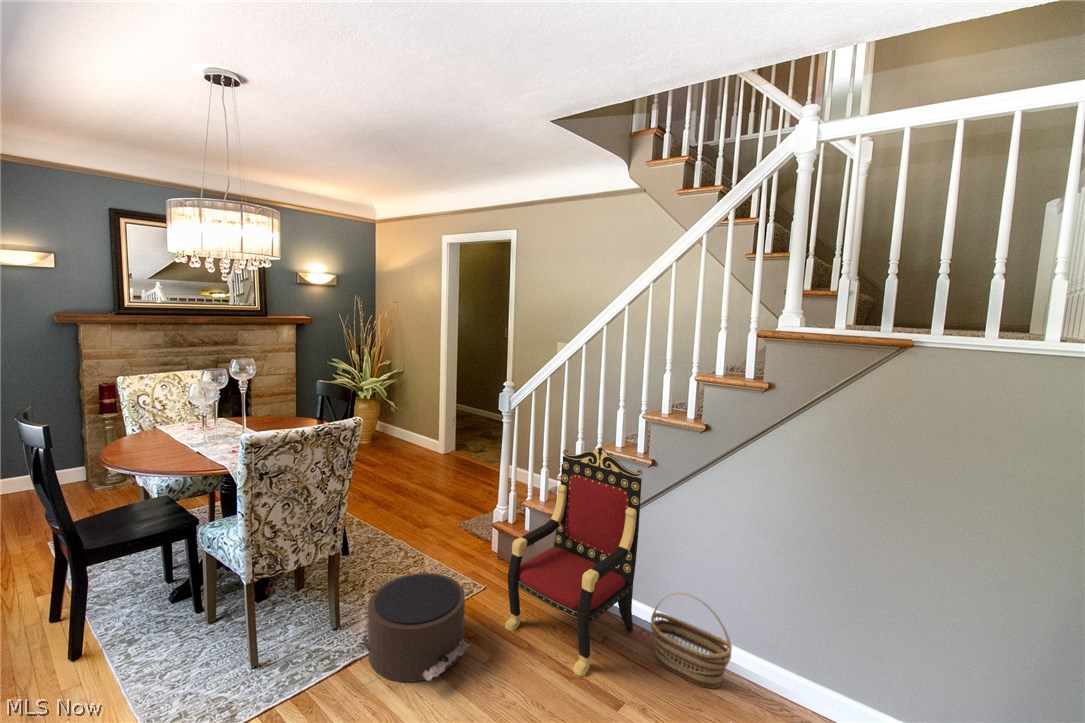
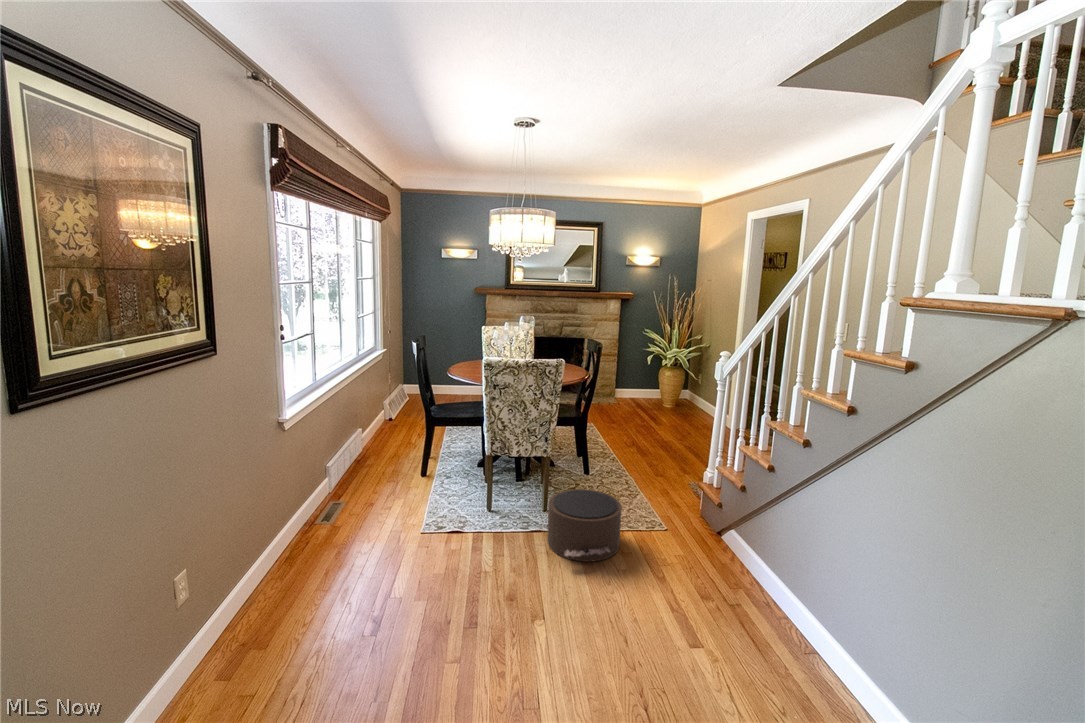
armchair: present [505,448,642,676] -> none [656,419,791,615]
basket: present [651,592,732,689] -> none [769,579,840,692]

